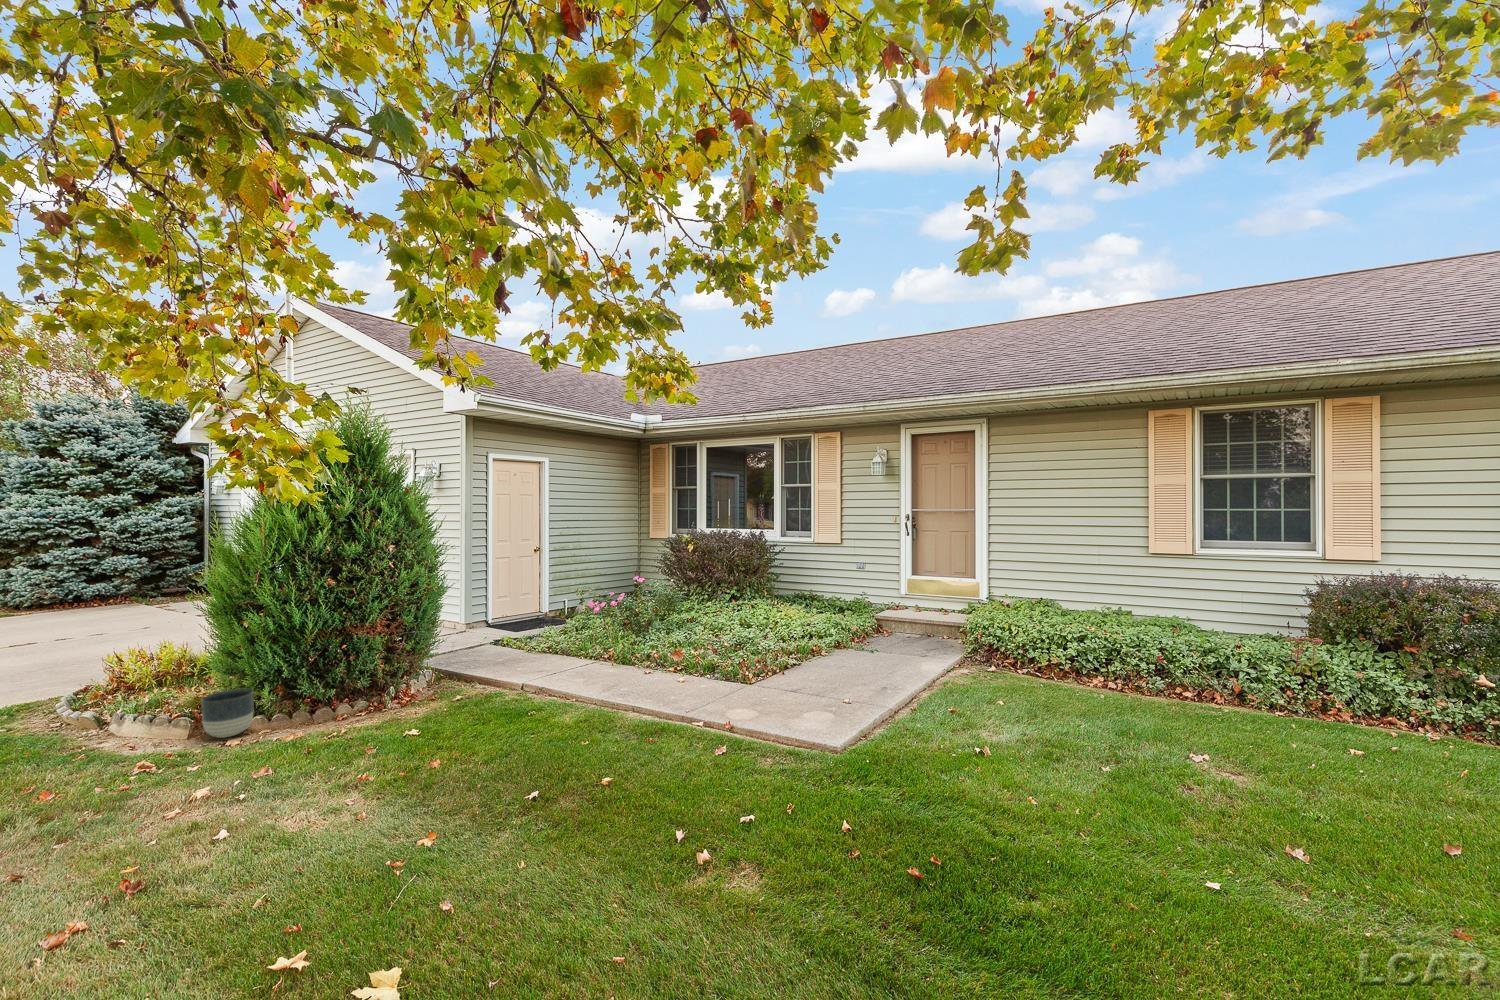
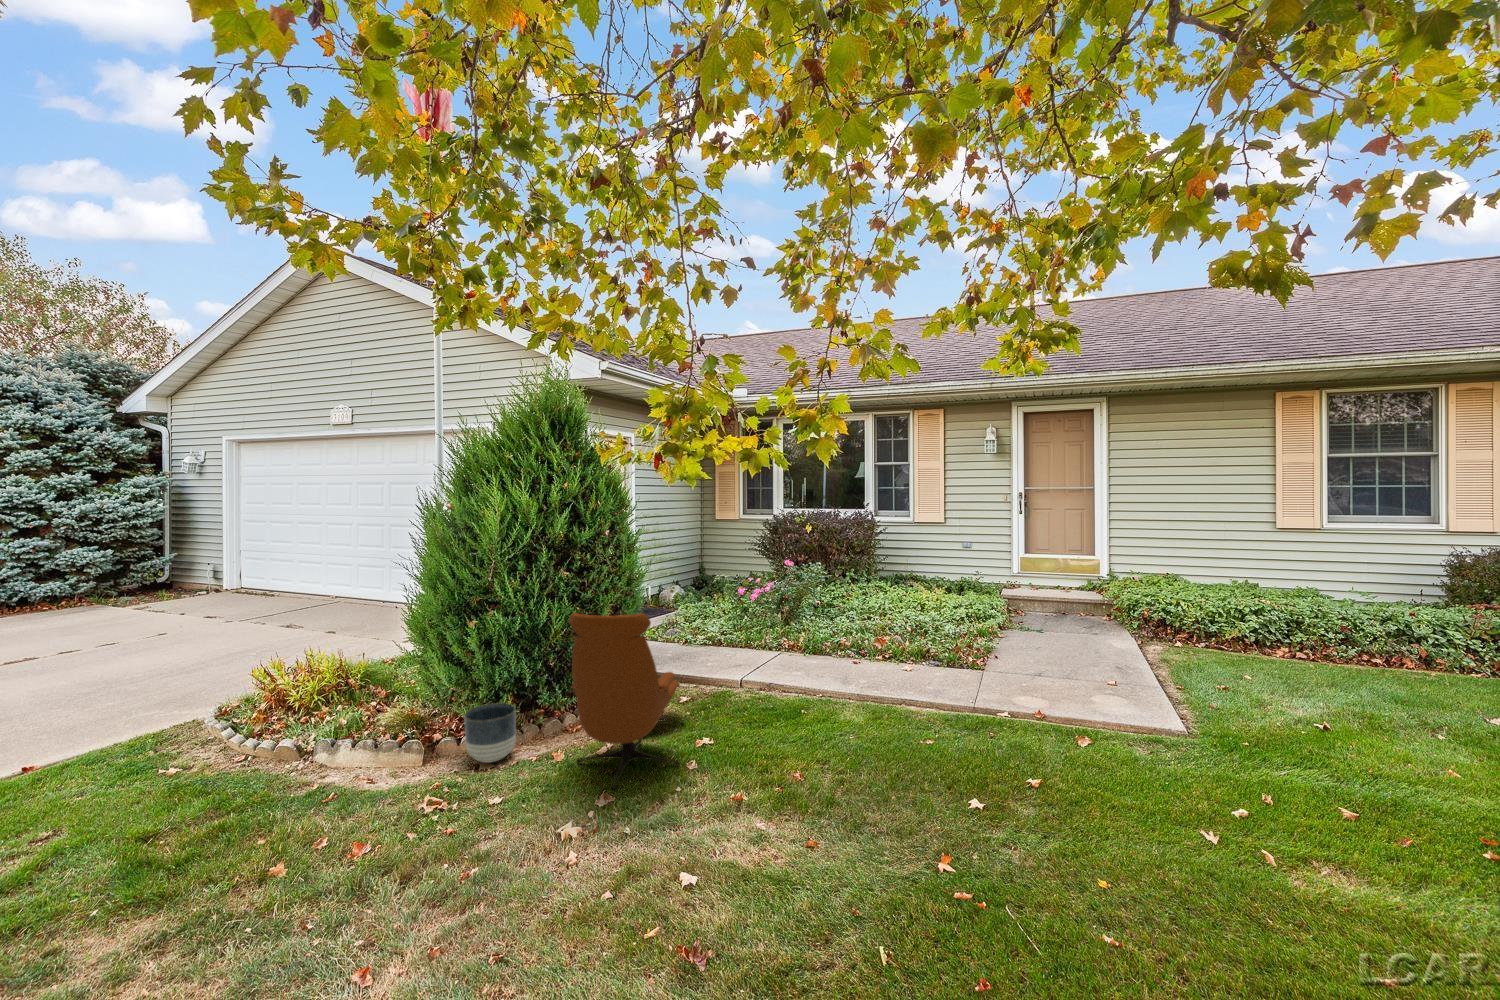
lounge chair: none [245,611,420,764] -> present [569,613,683,790]

